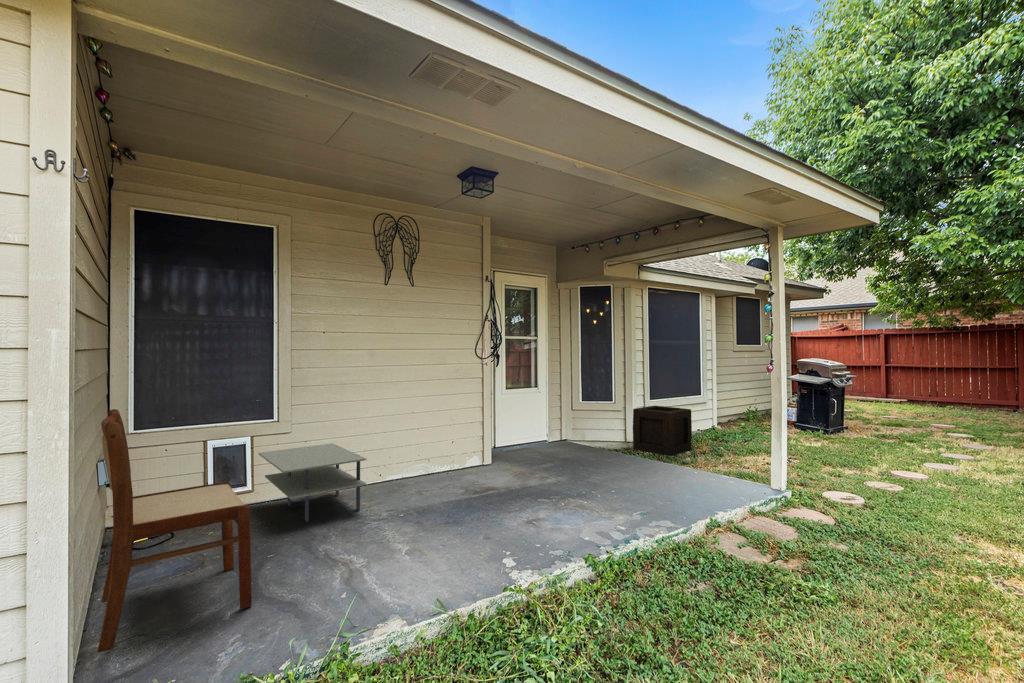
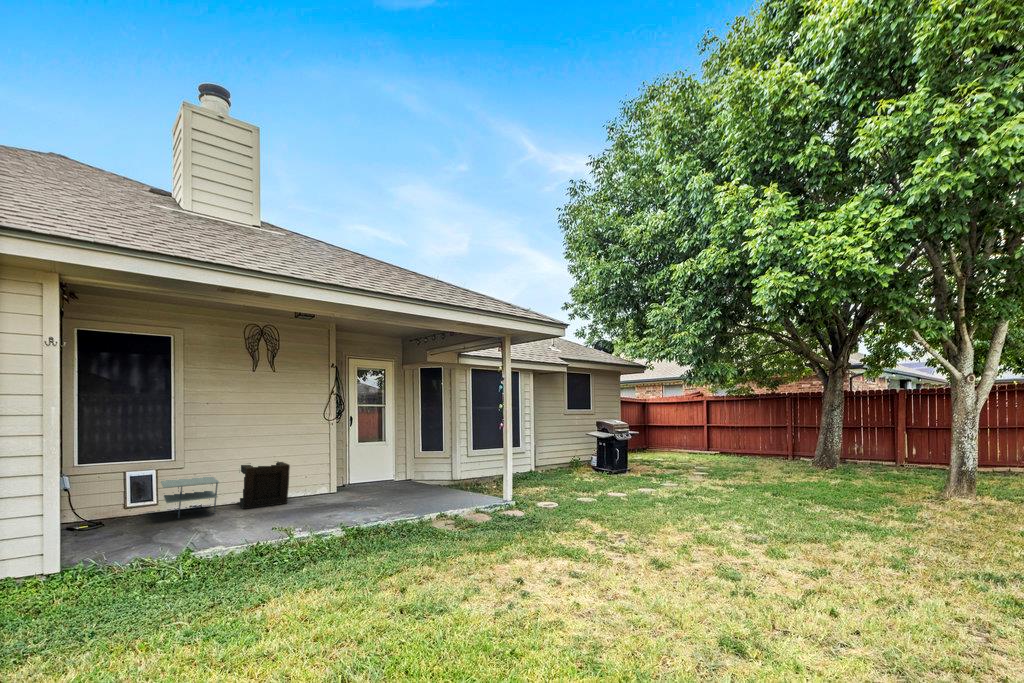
wooden crate: present [633,406,692,456] -> present [238,462,290,509]
dining chair: present [97,409,252,653] -> none [39,450,125,558]

